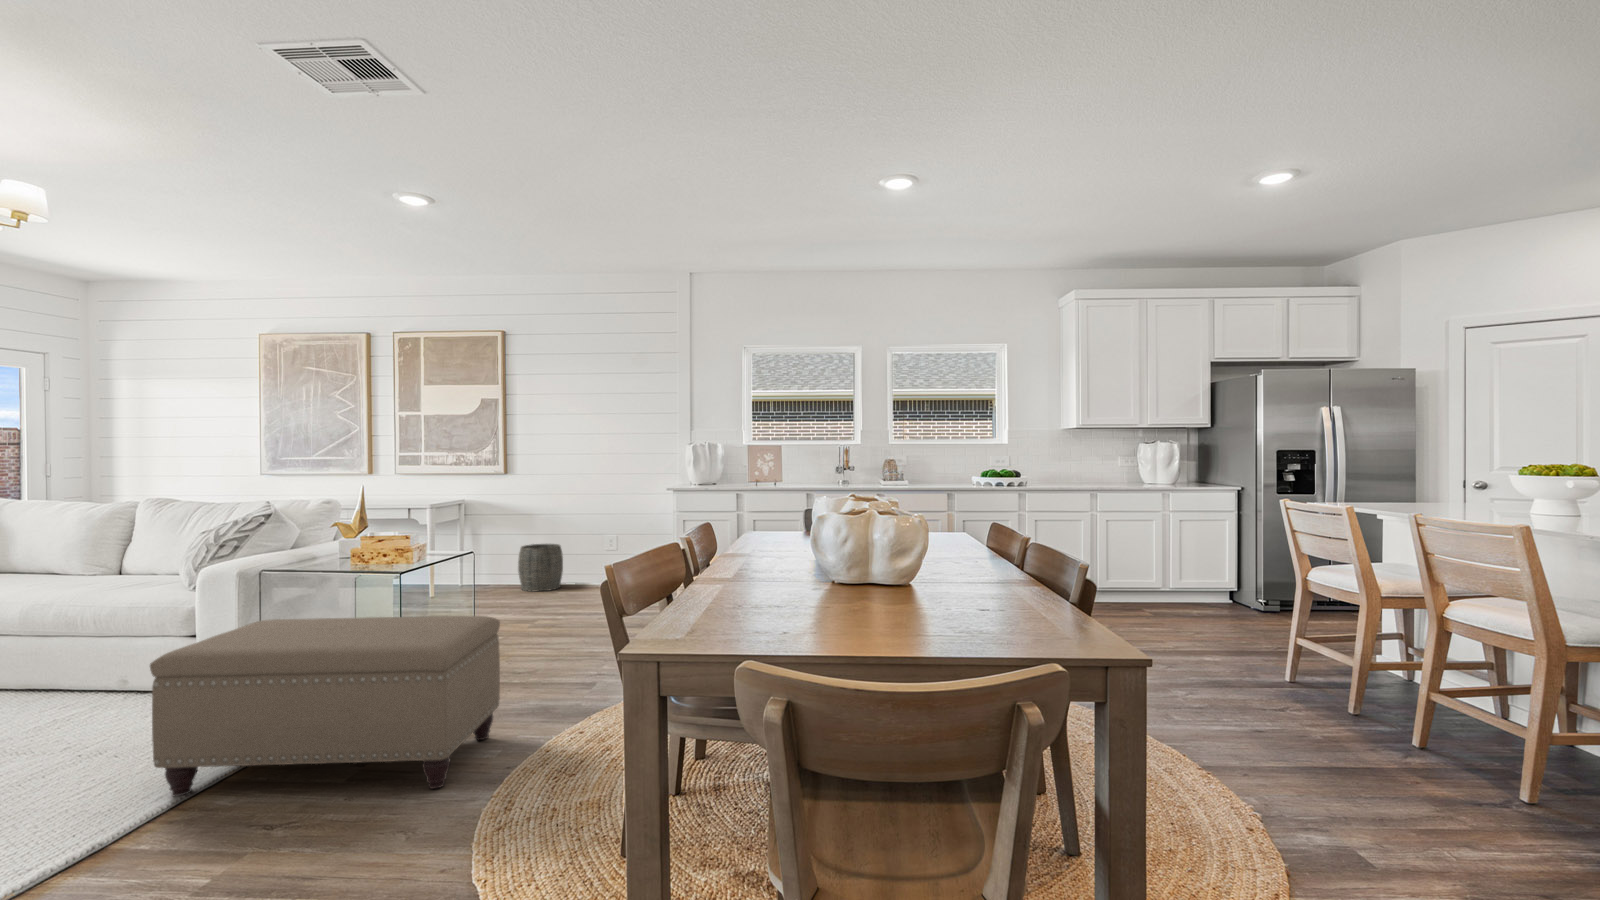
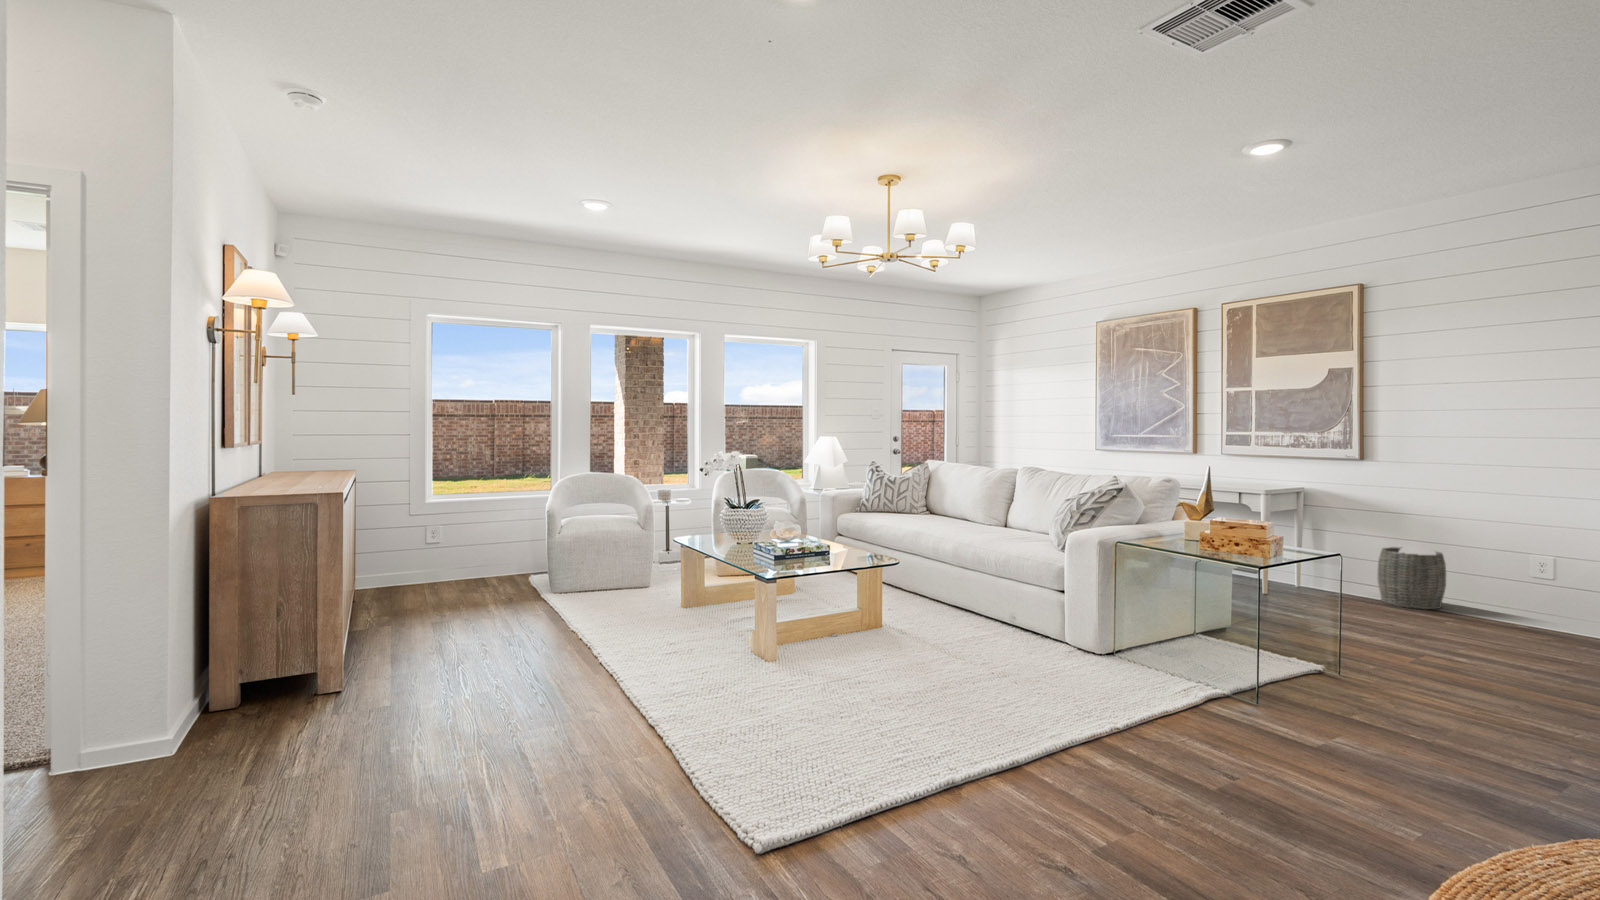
ottoman: present [150,616,500,796] -> none [1046,594,1407,840]

